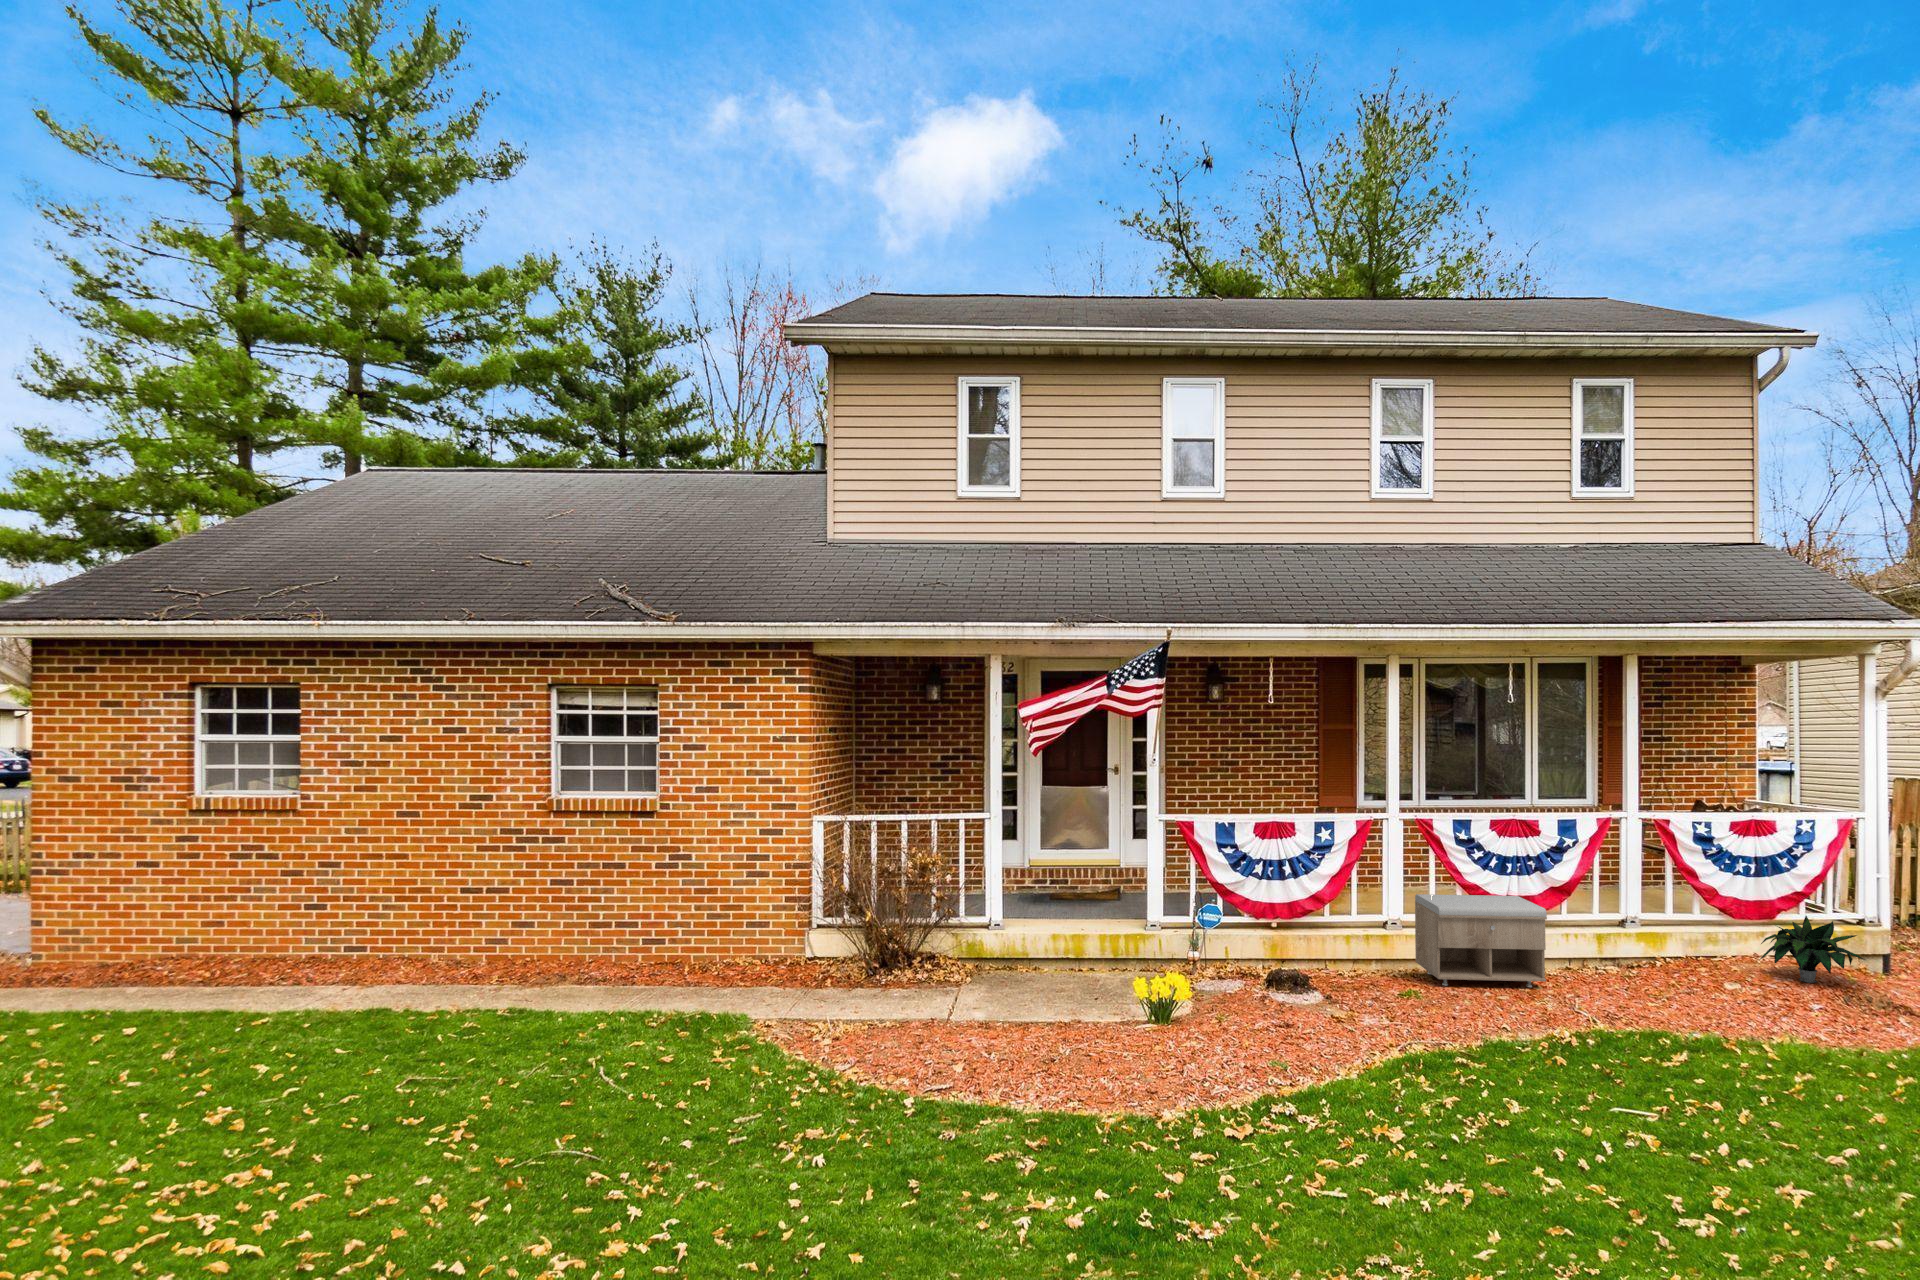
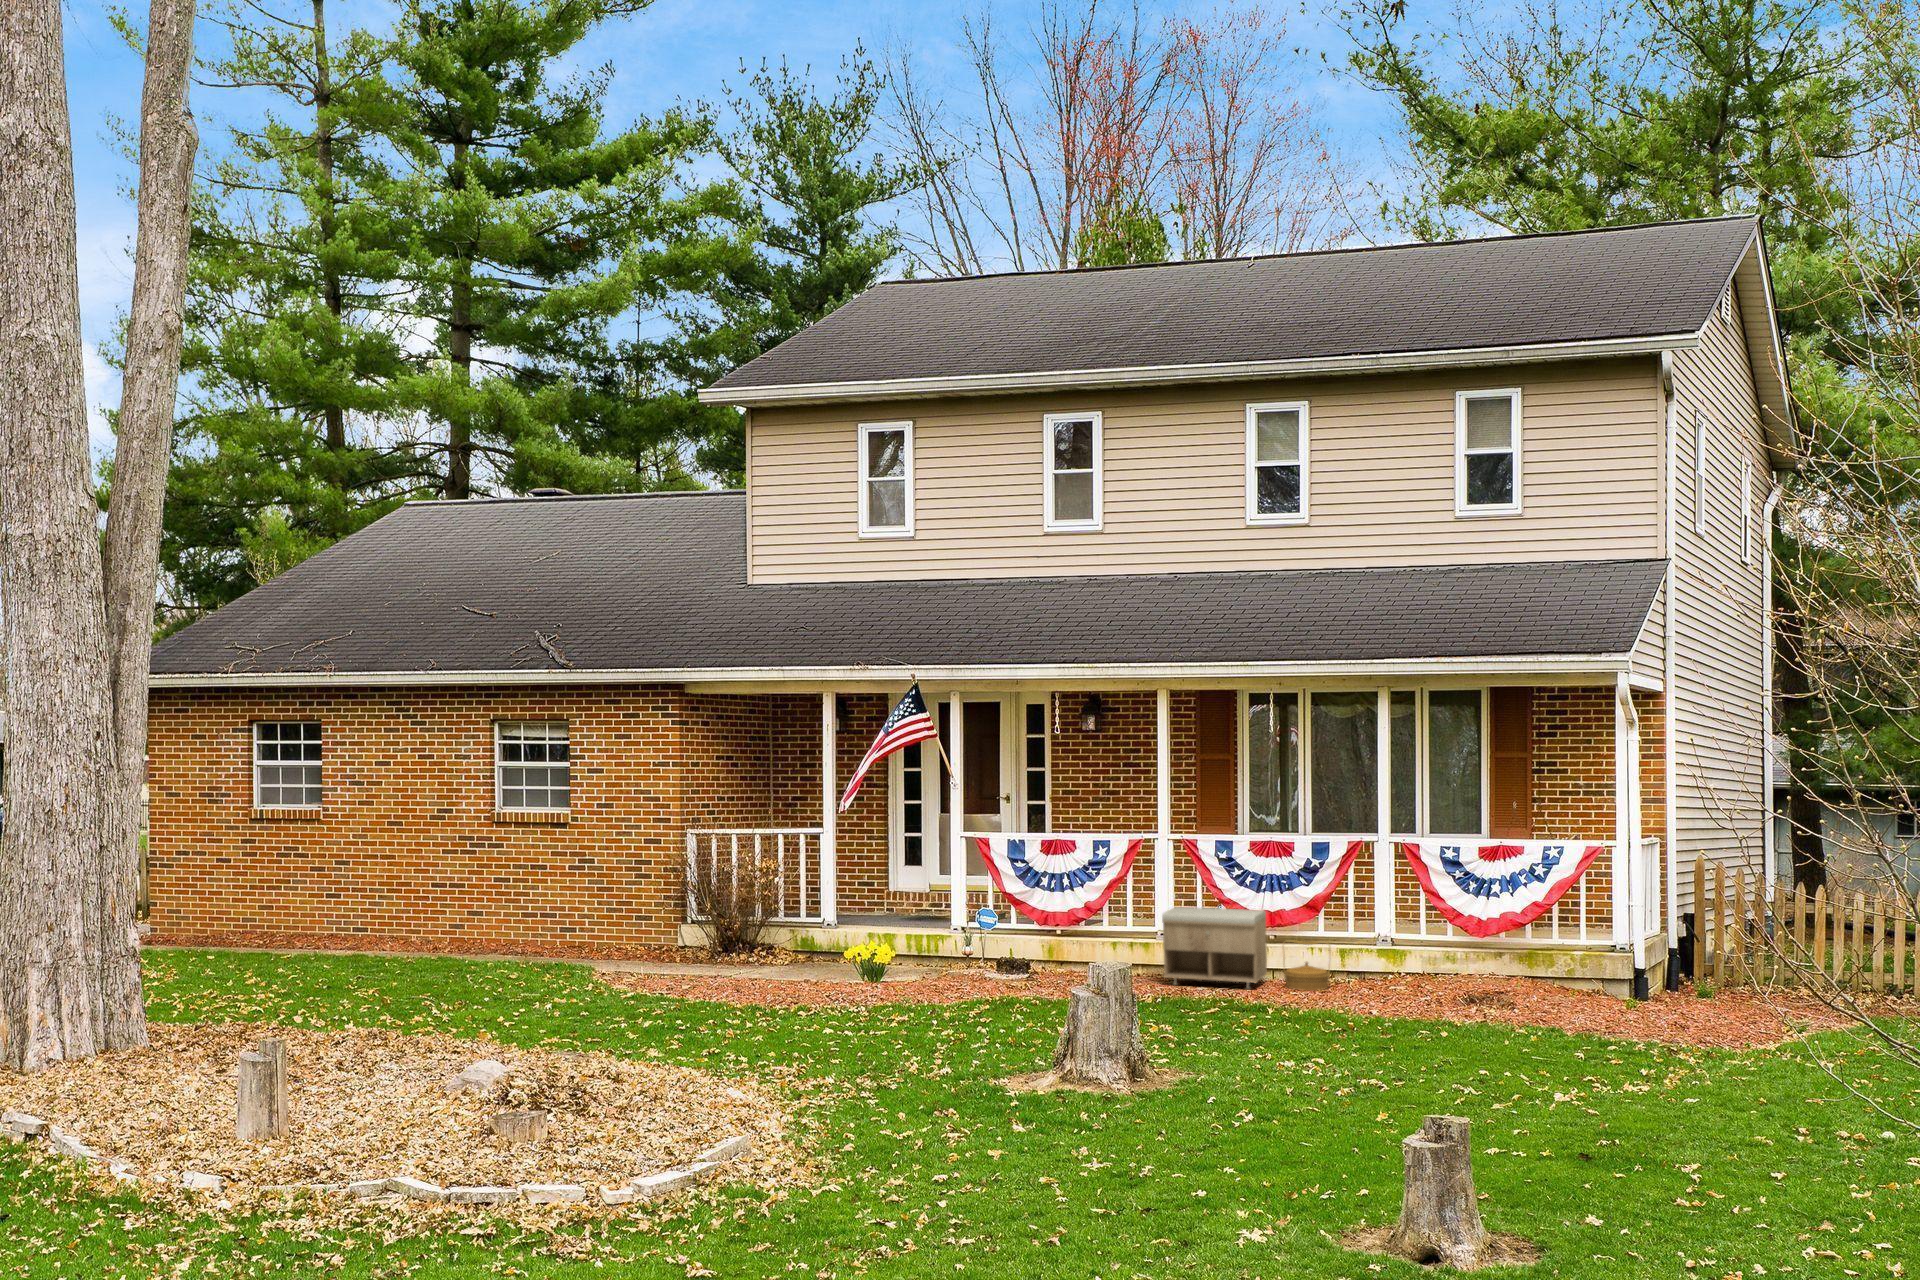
potted plant: present [1759,916,1865,983] -> none [1493,935,1572,999]
woven basket: none [1548,929,1601,986] -> present [1284,940,1330,991]

